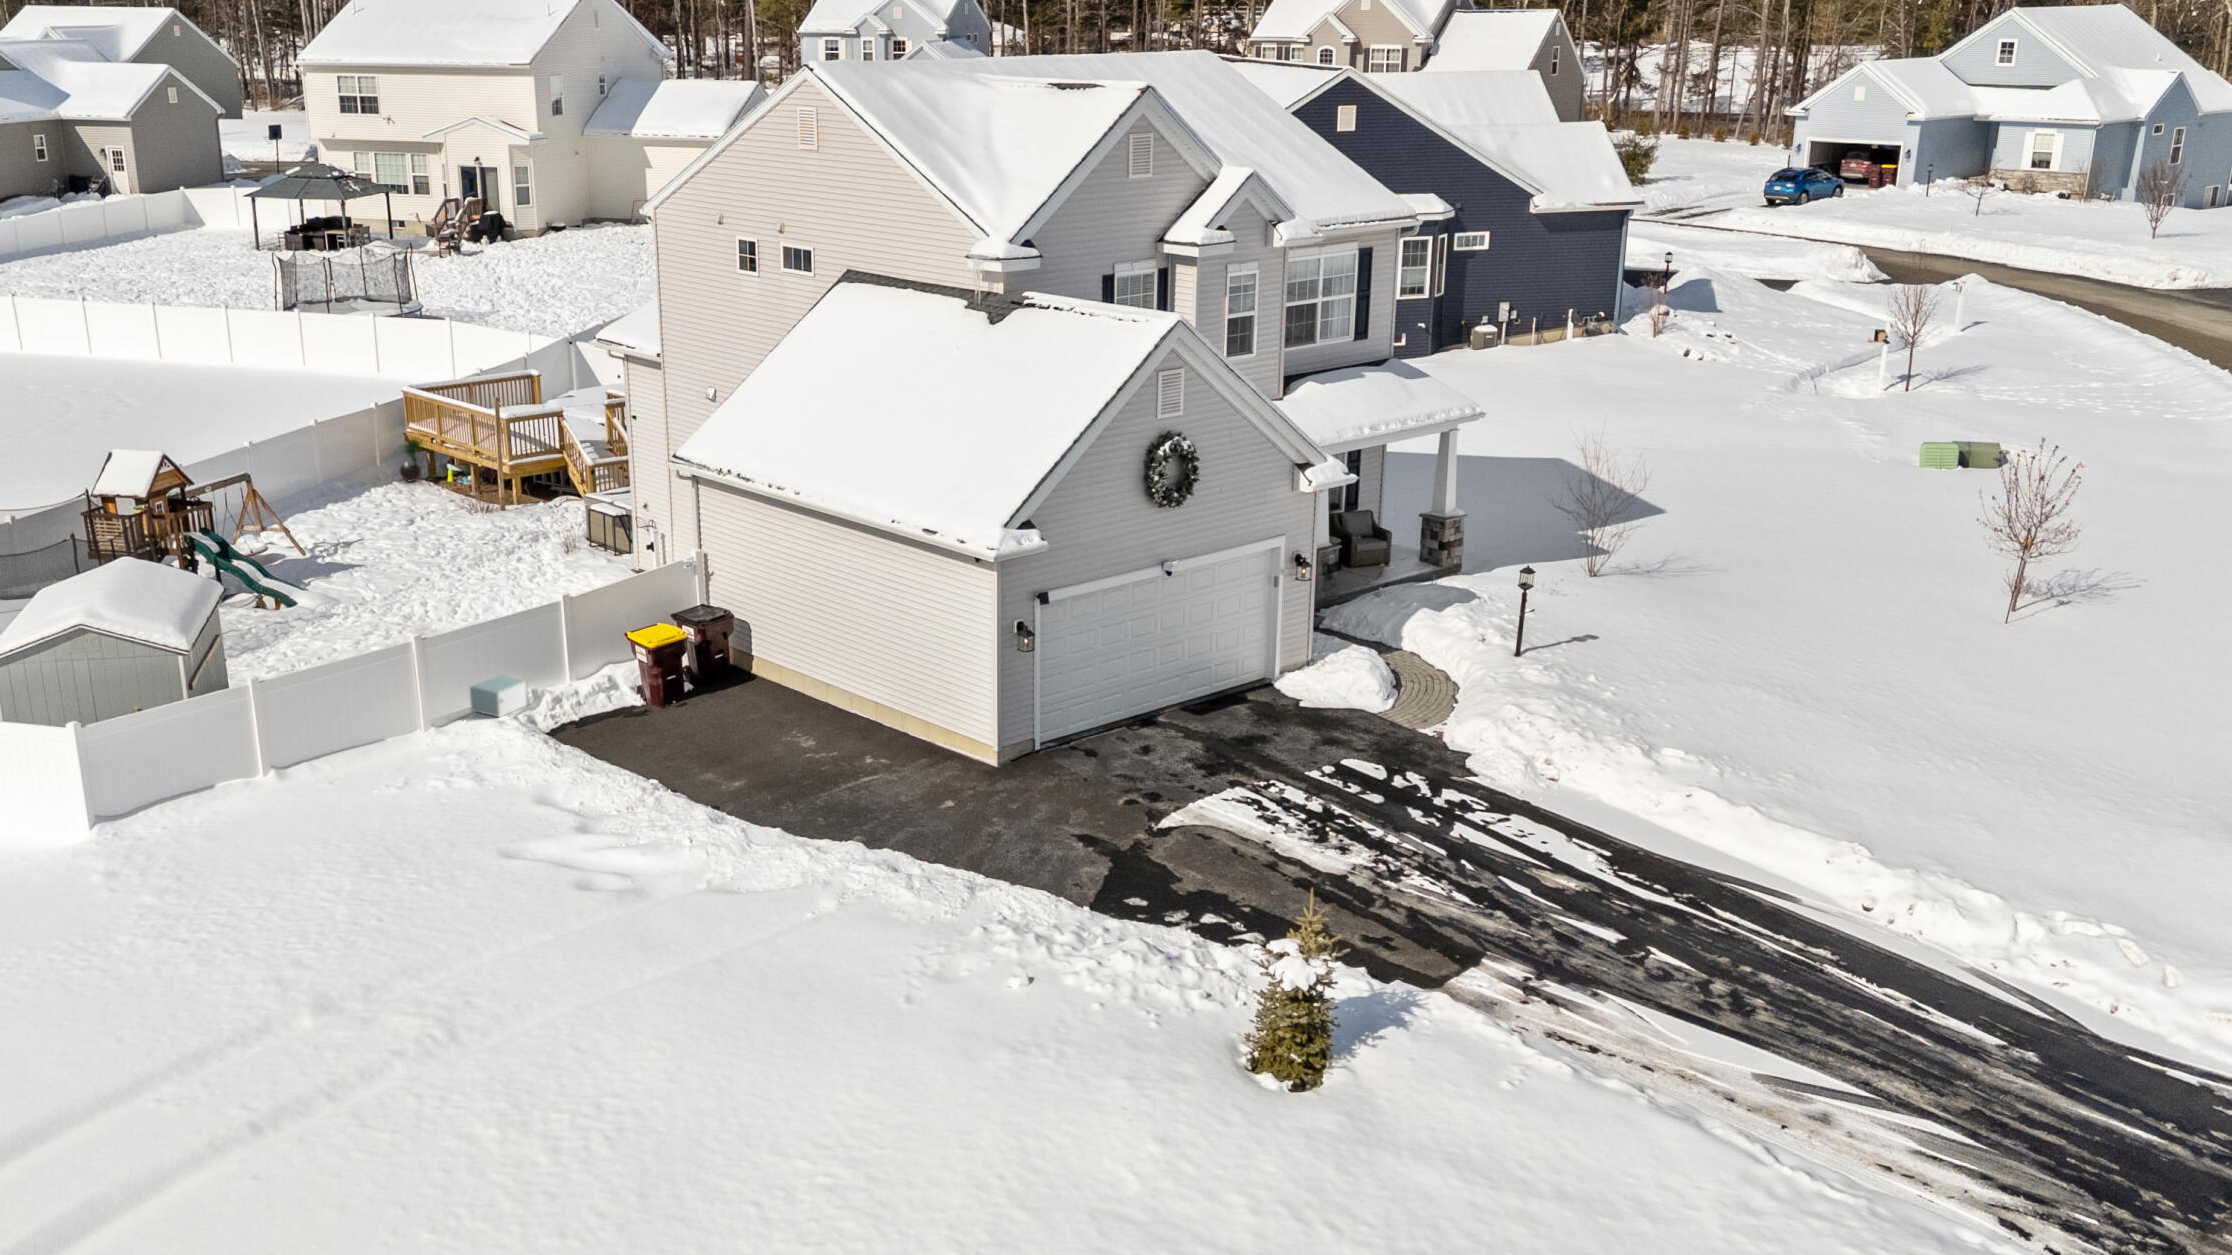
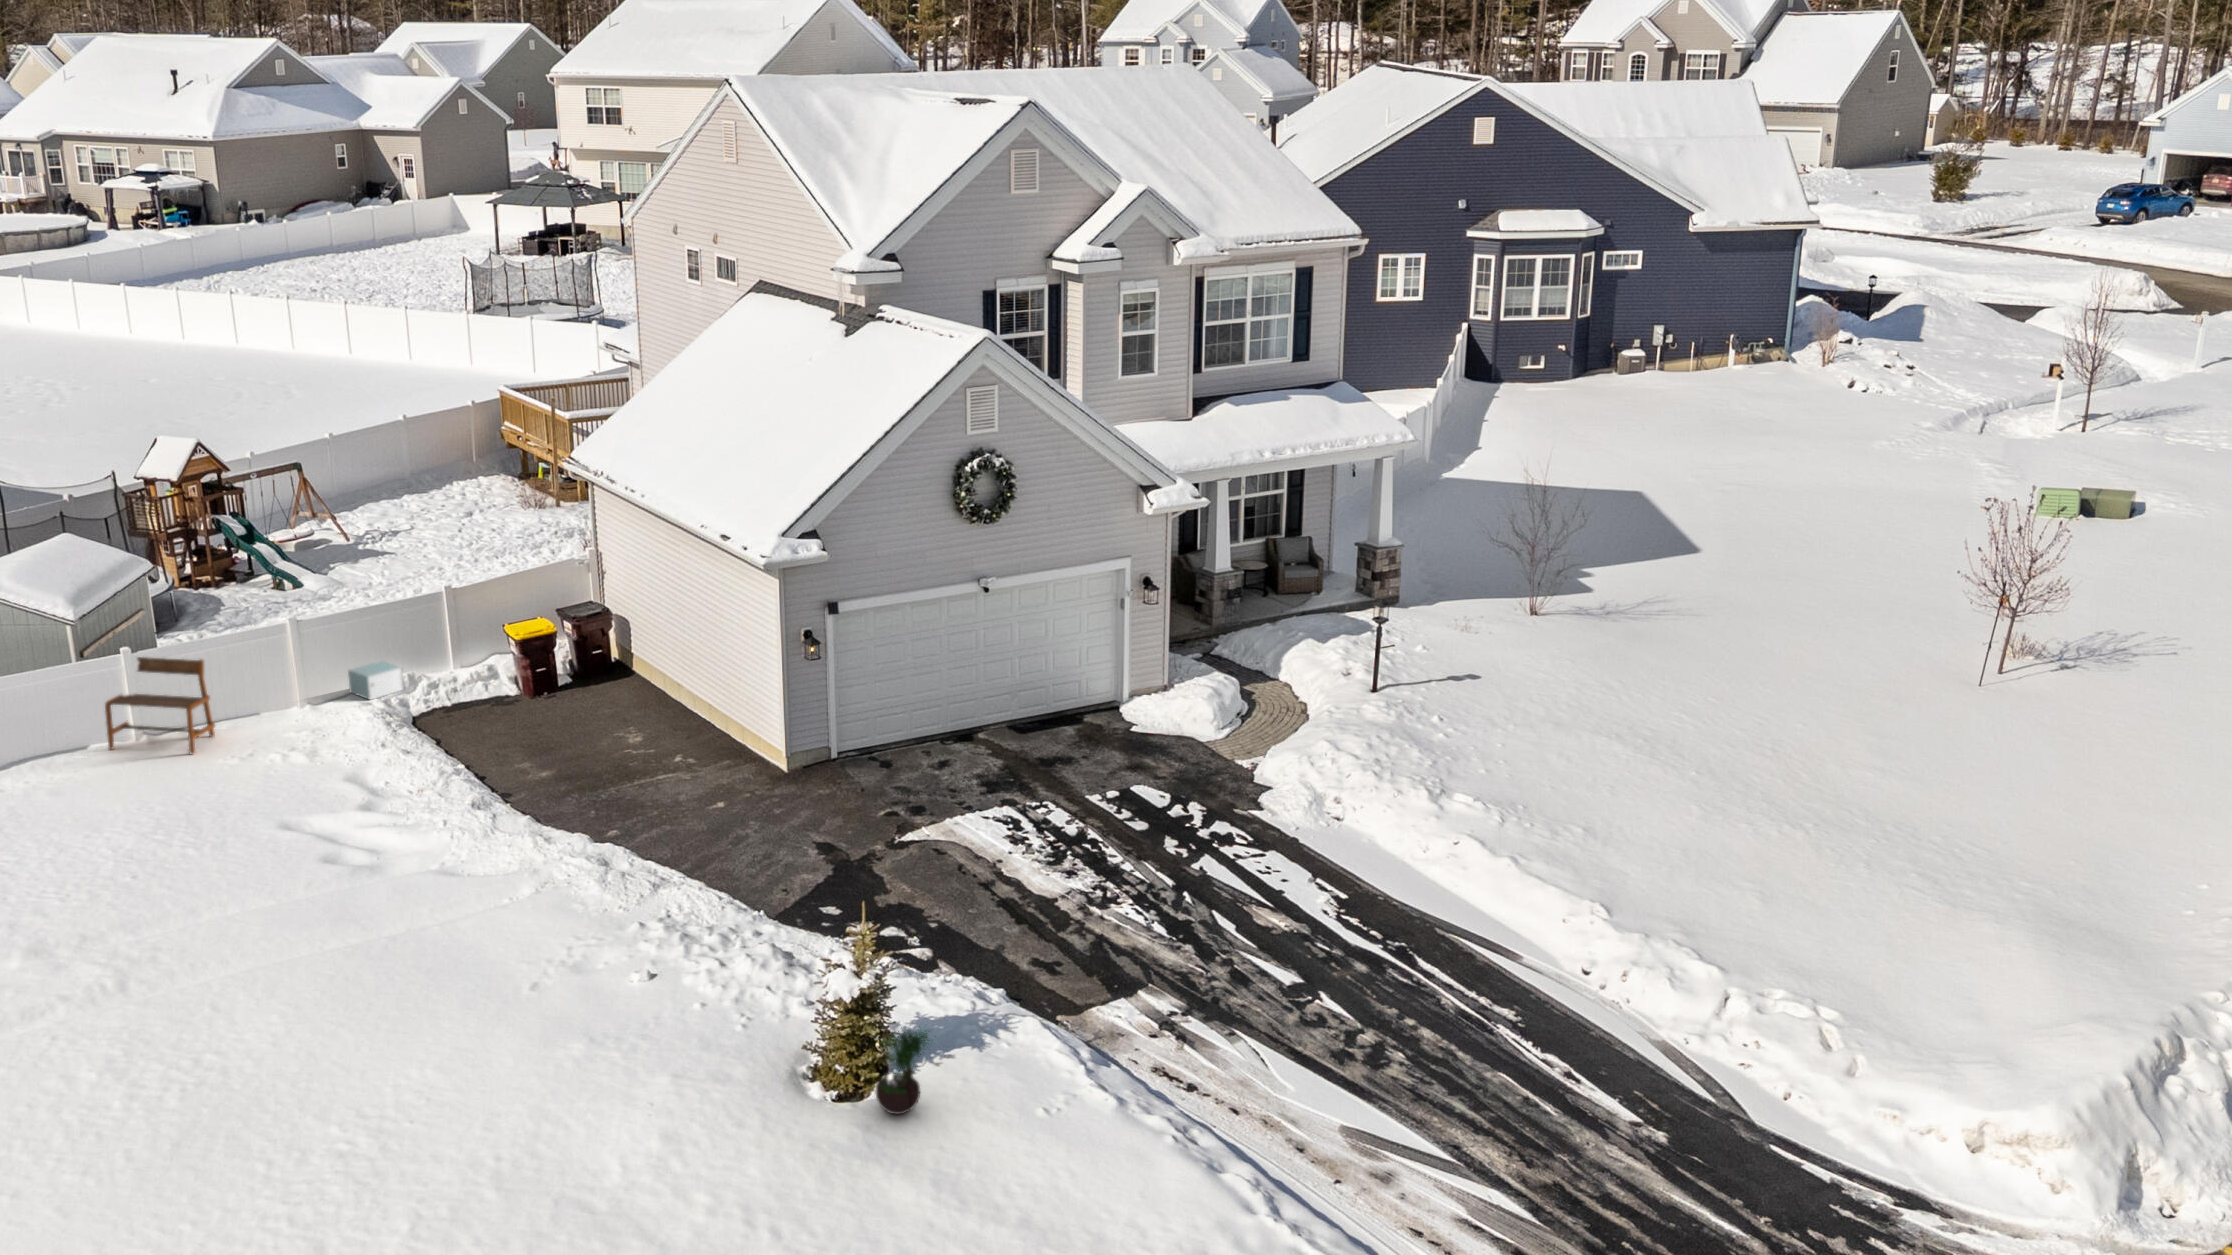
potted tree: present [400,437,423,481] -> present [875,1027,930,1114]
bench: none [242,682,357,787] -> present [105,657,215,754]

